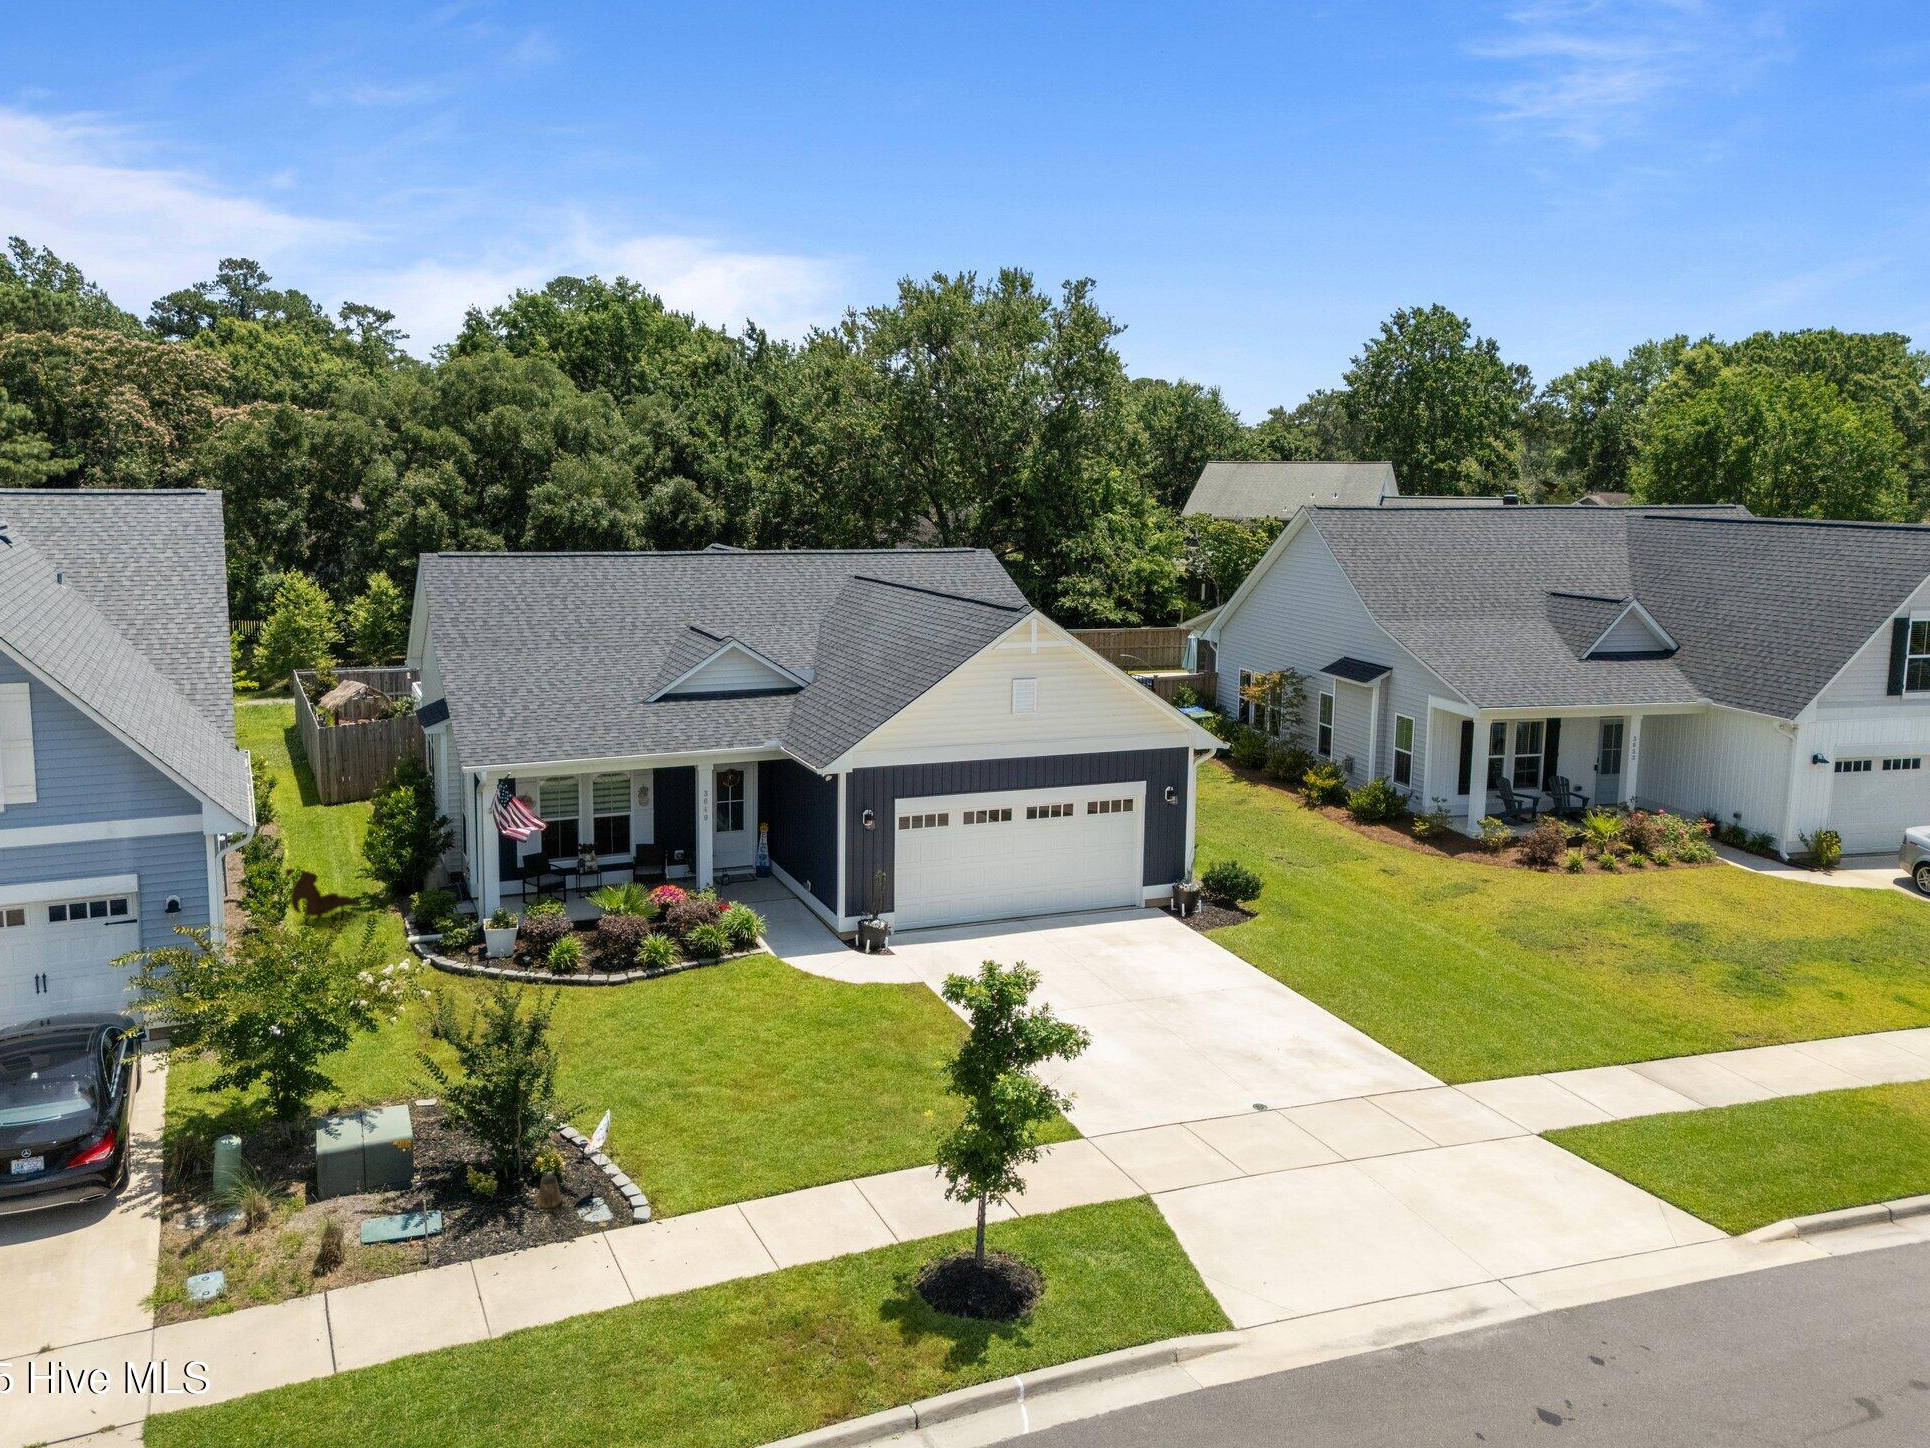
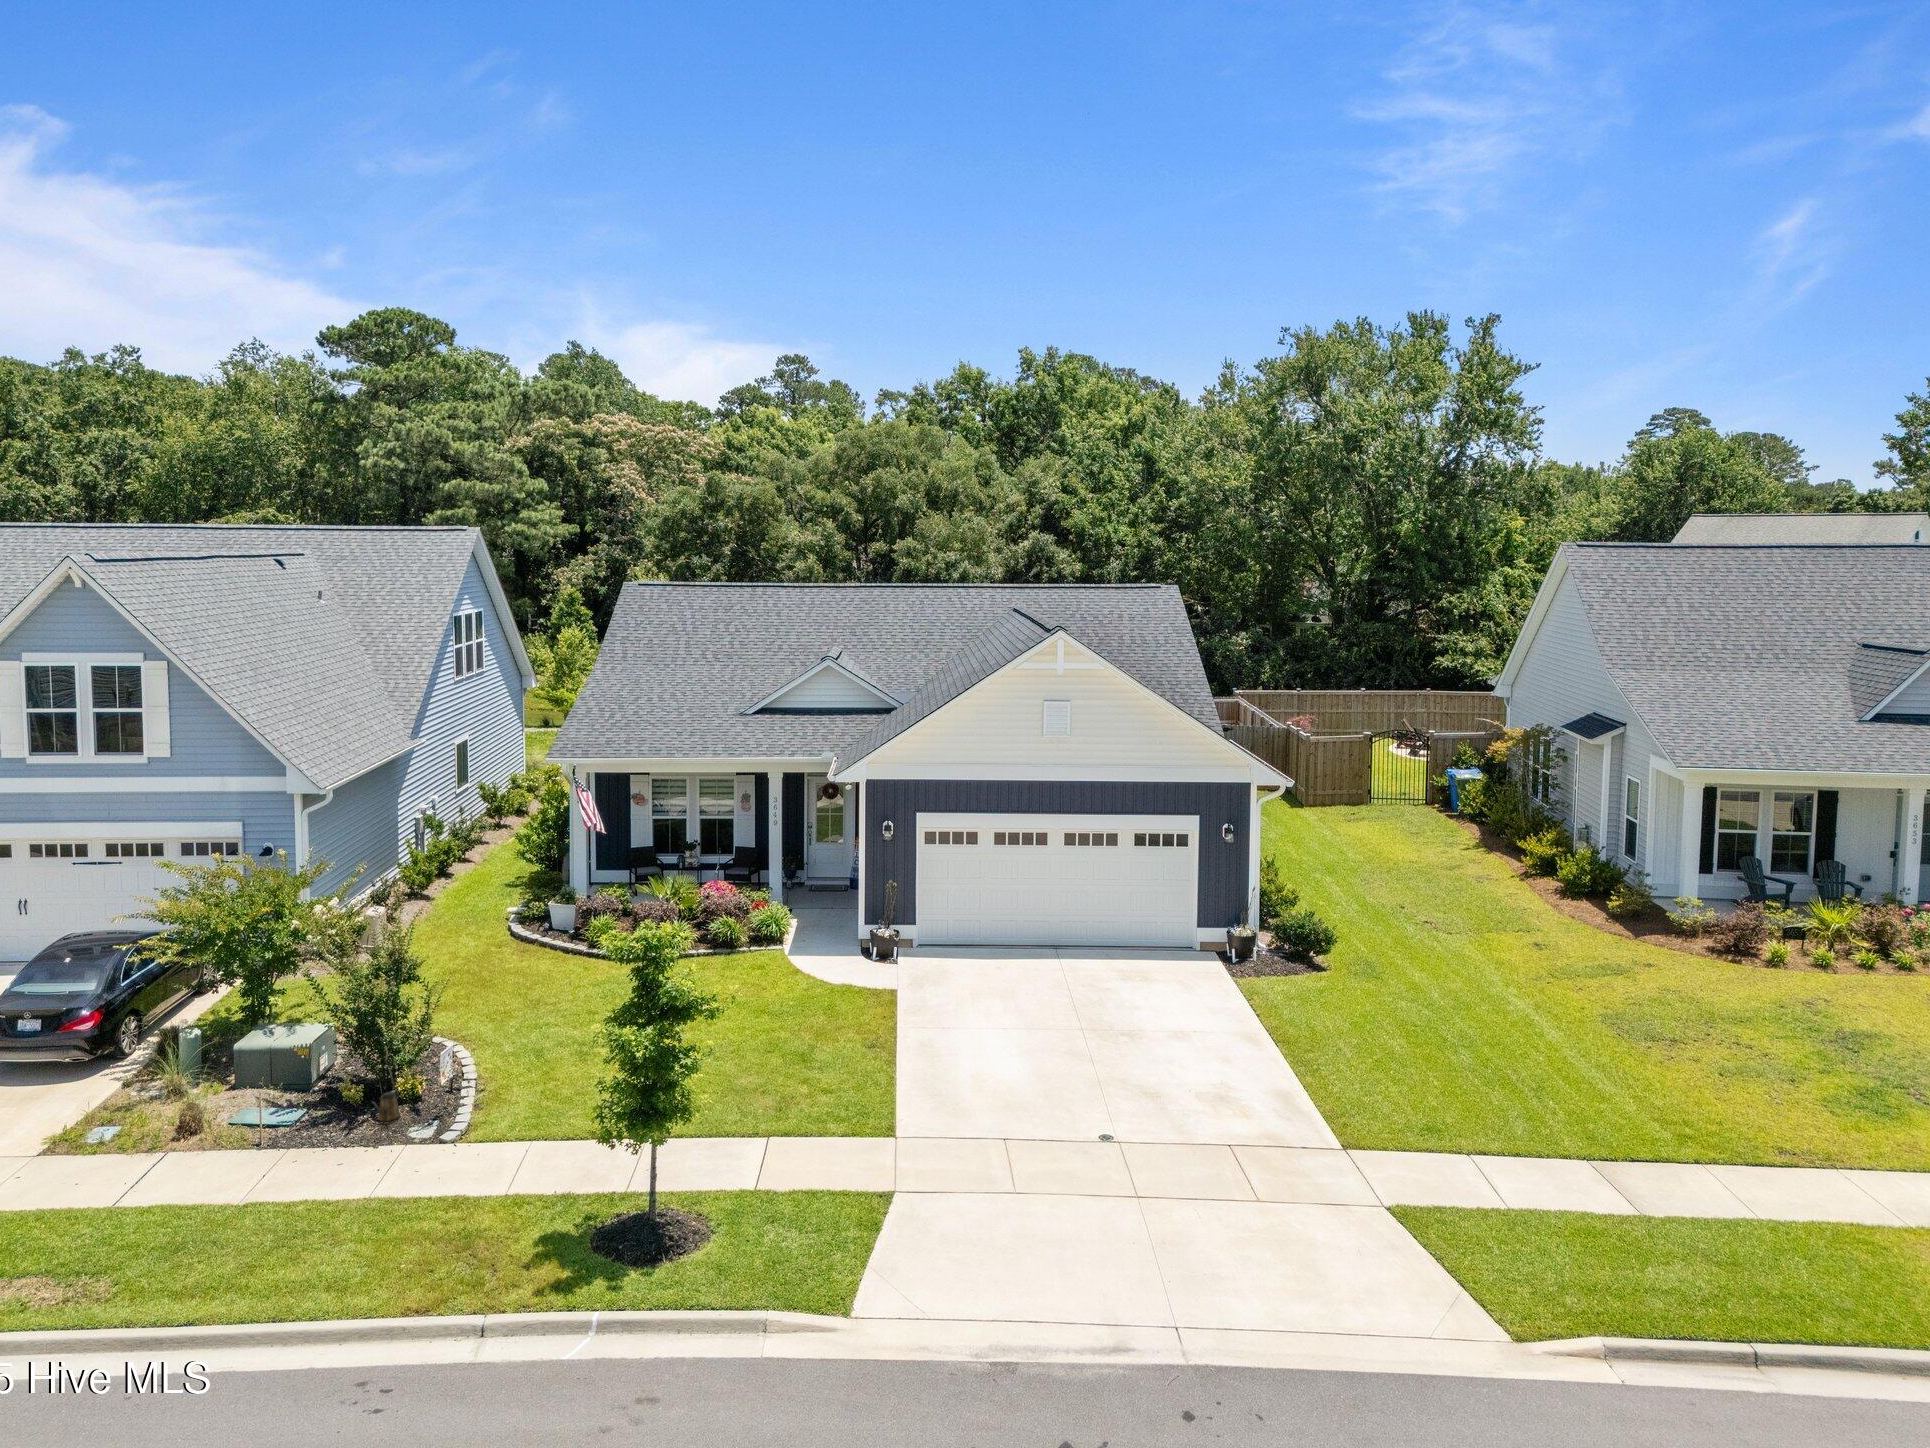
lounge chair: present [286,869,360,927] -> none [420,842,487,898]

